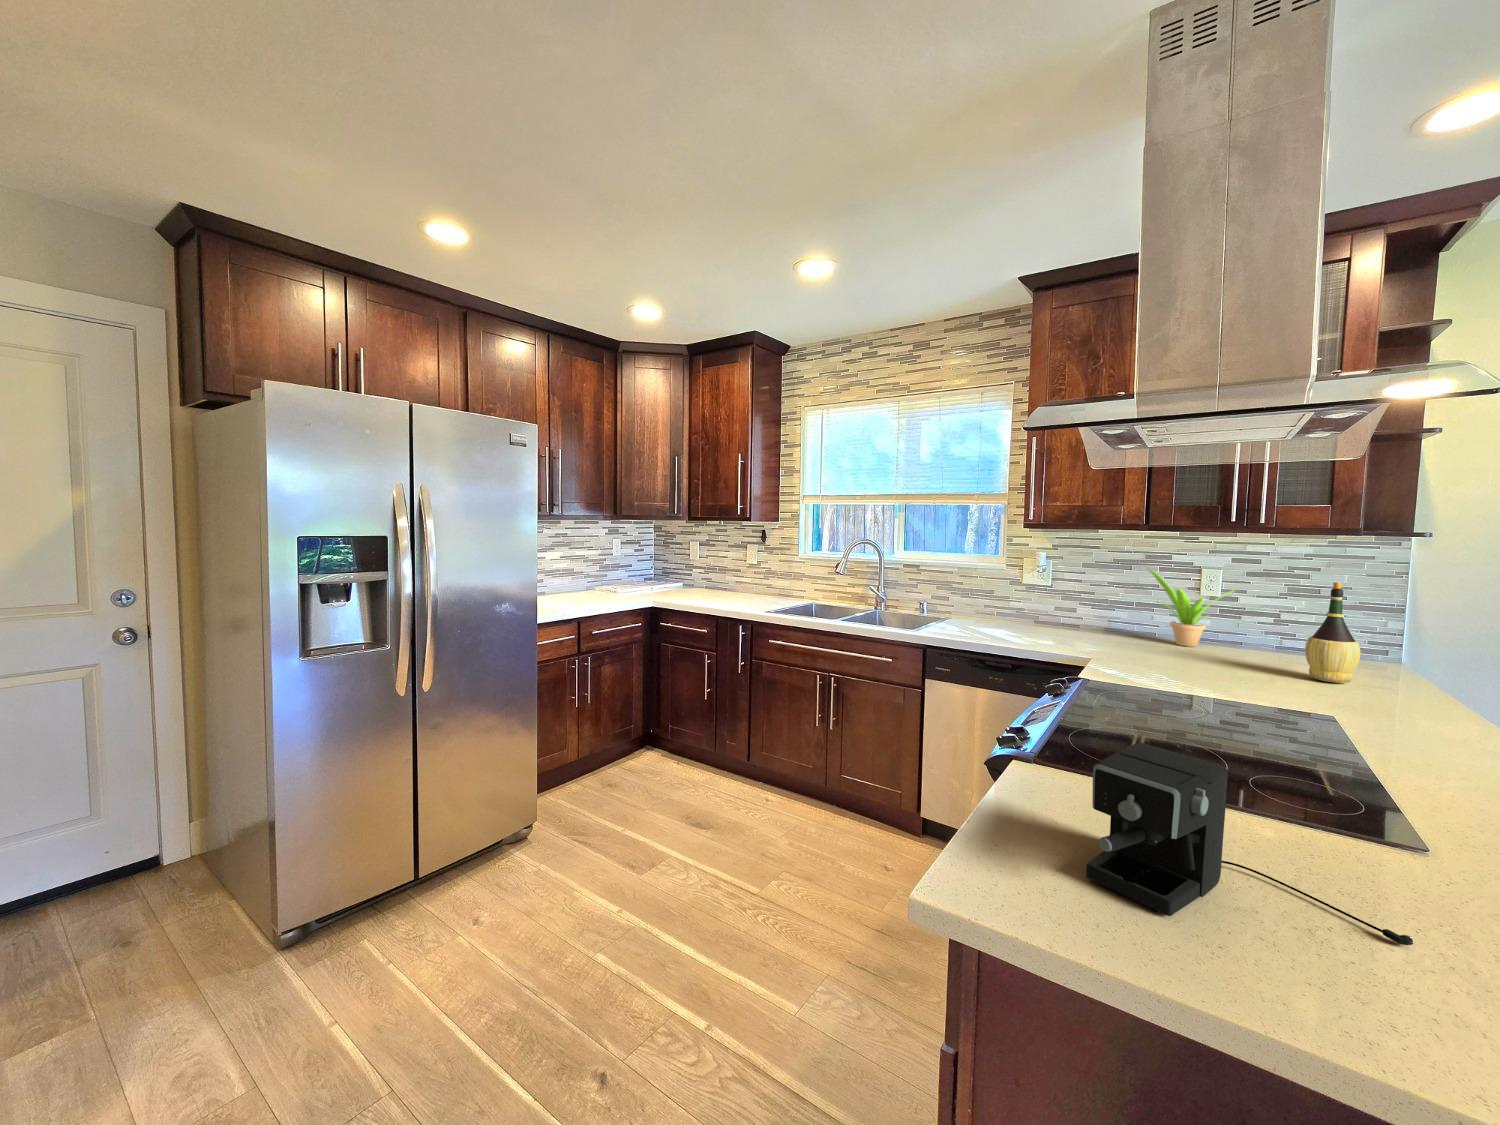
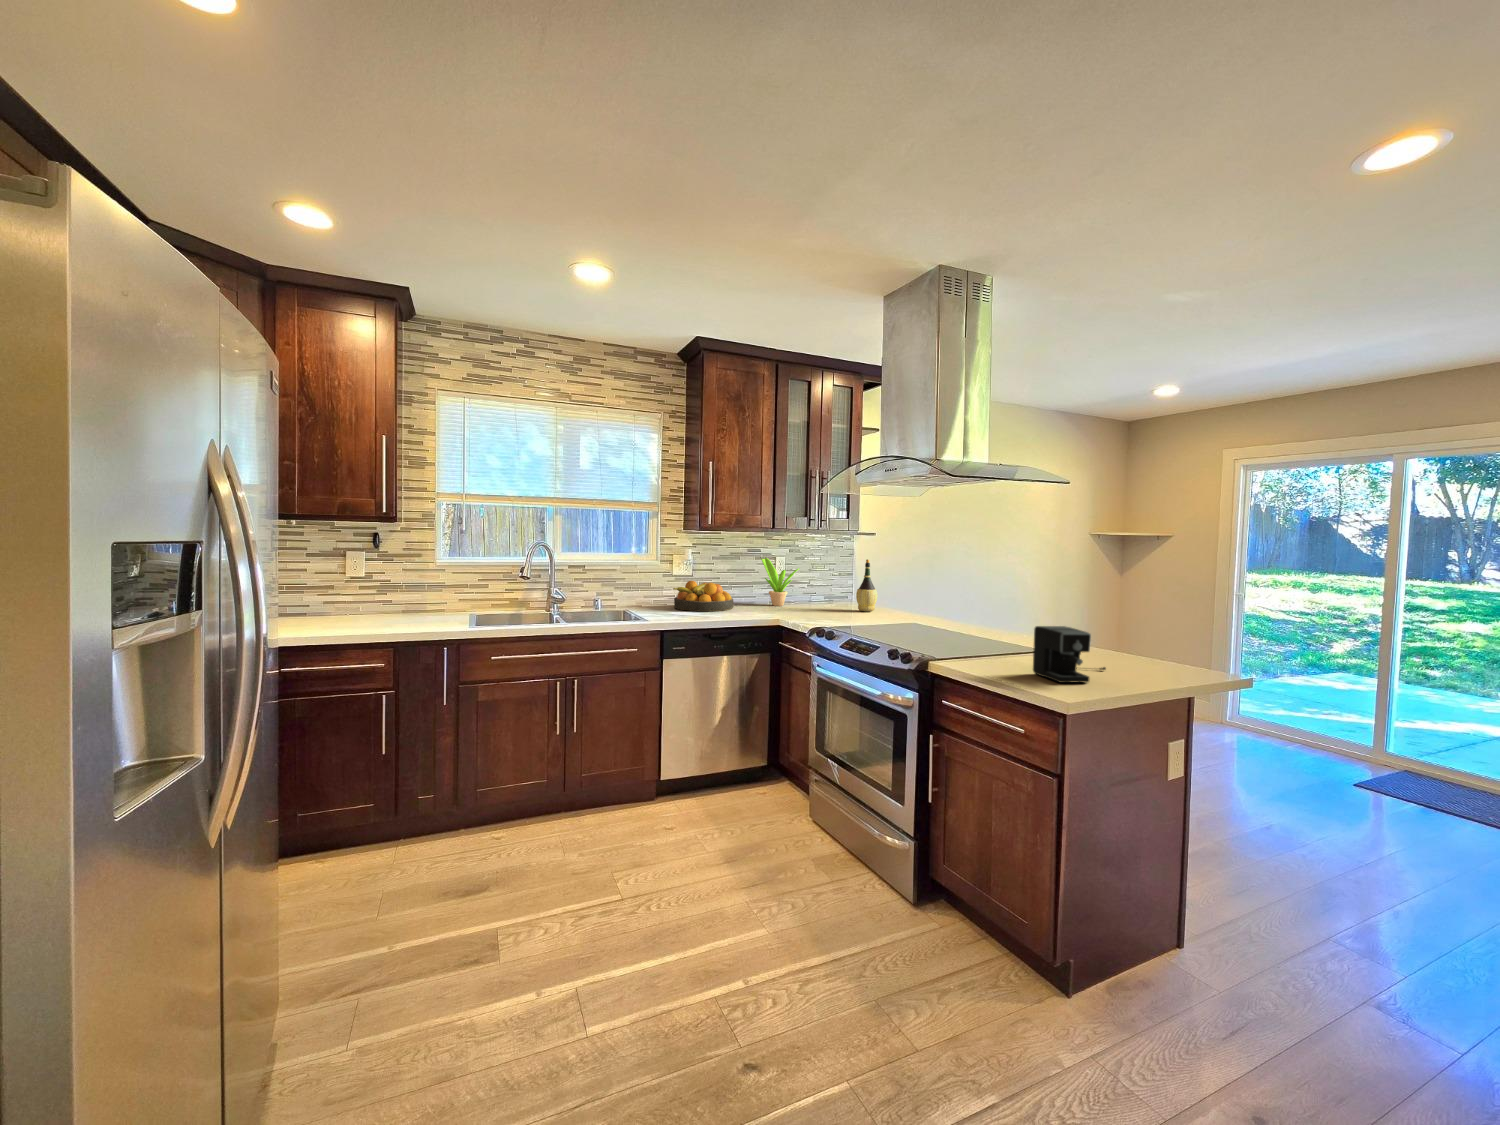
fruit bowl: none [1014,593,1102,638] -> present [673,581,733,611]

